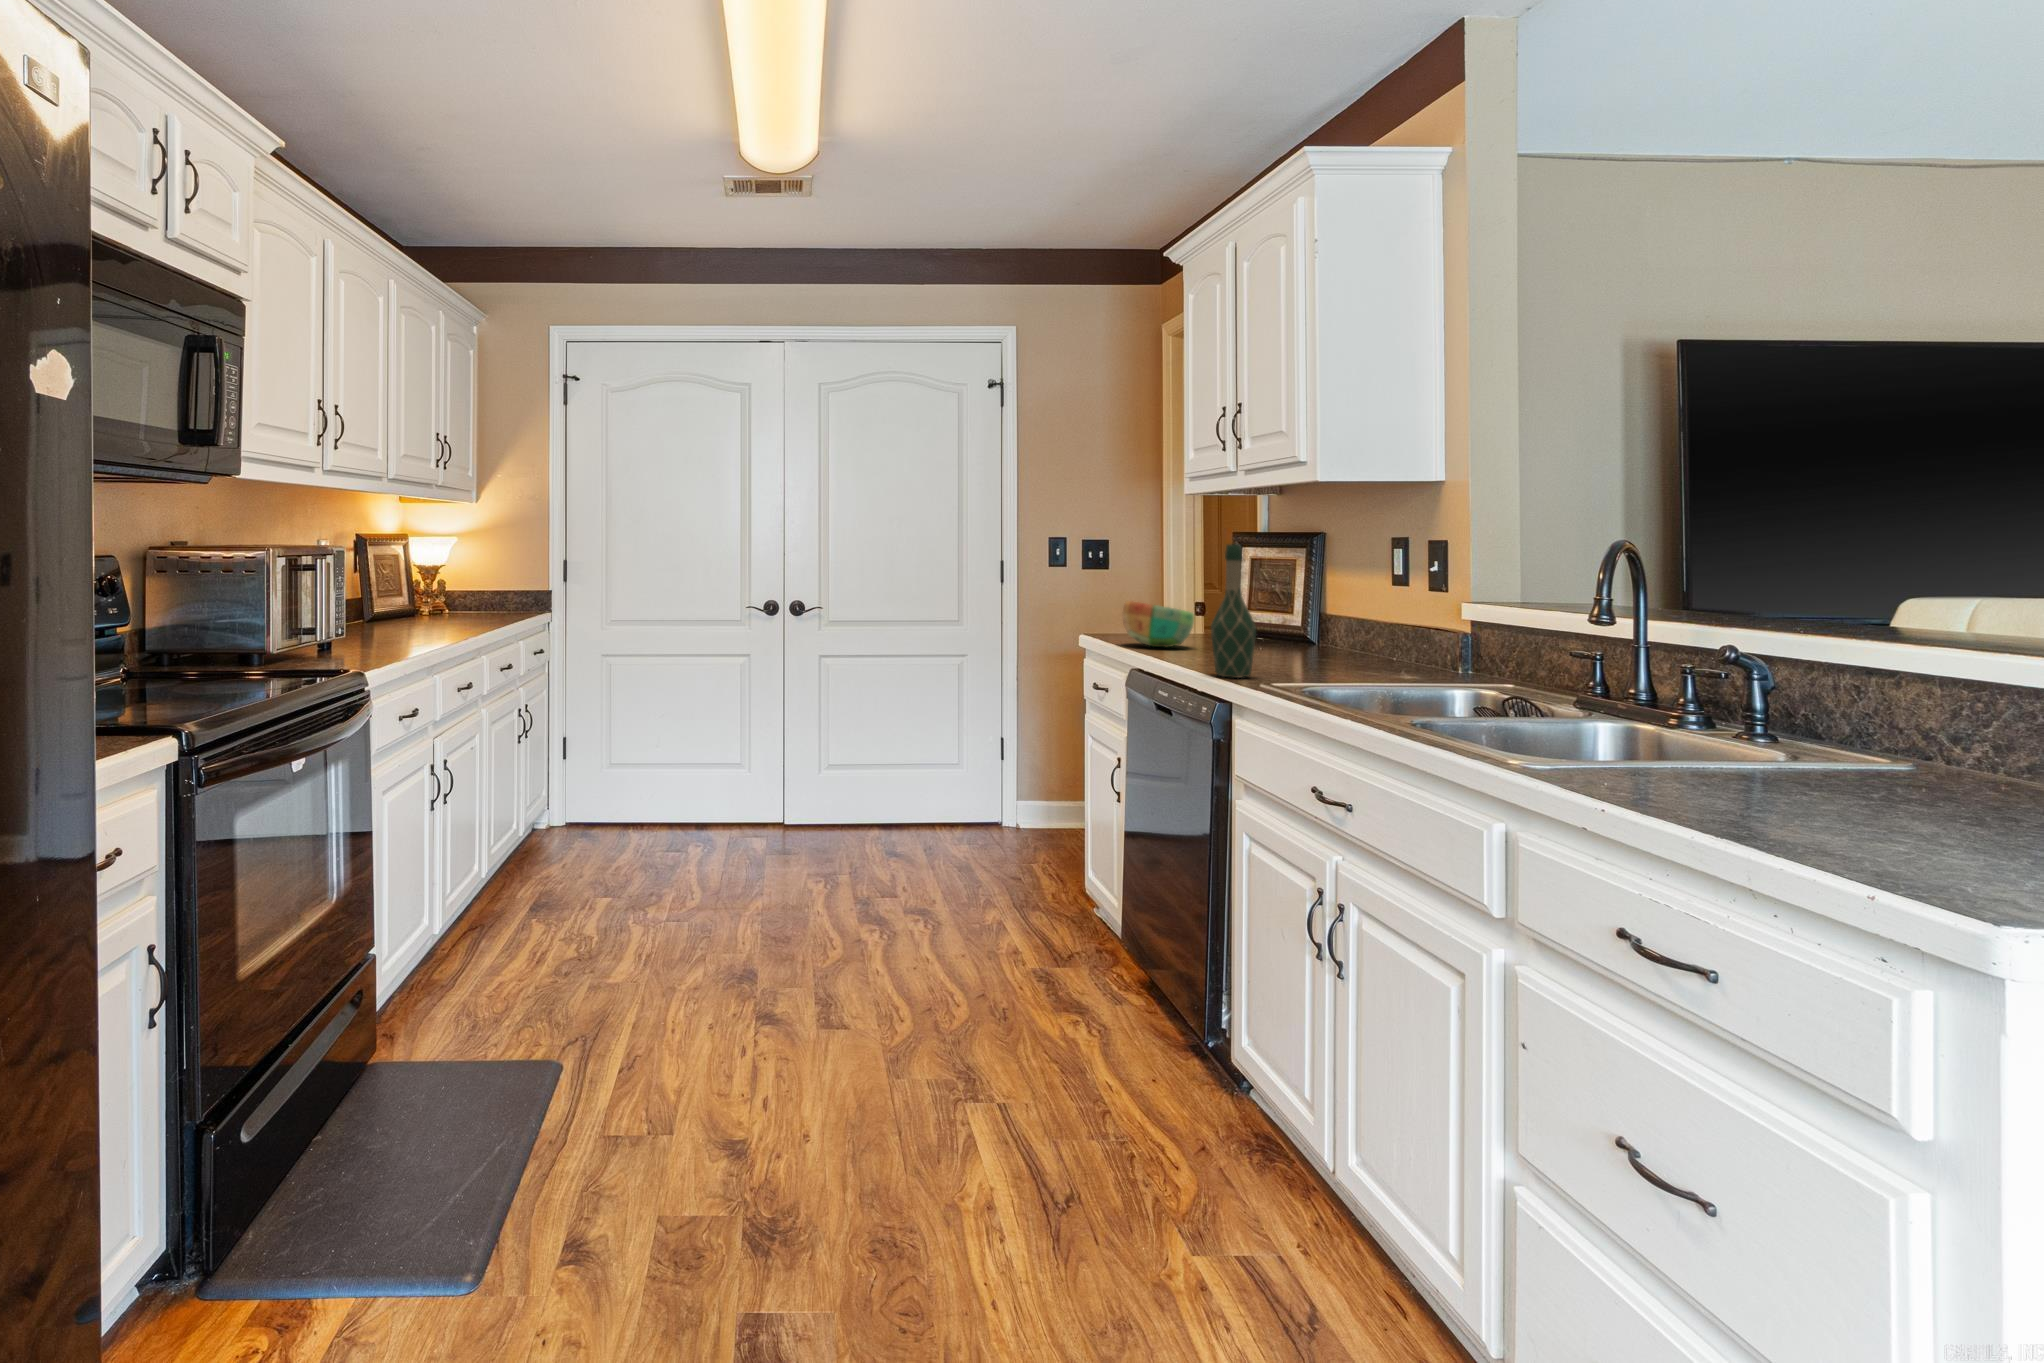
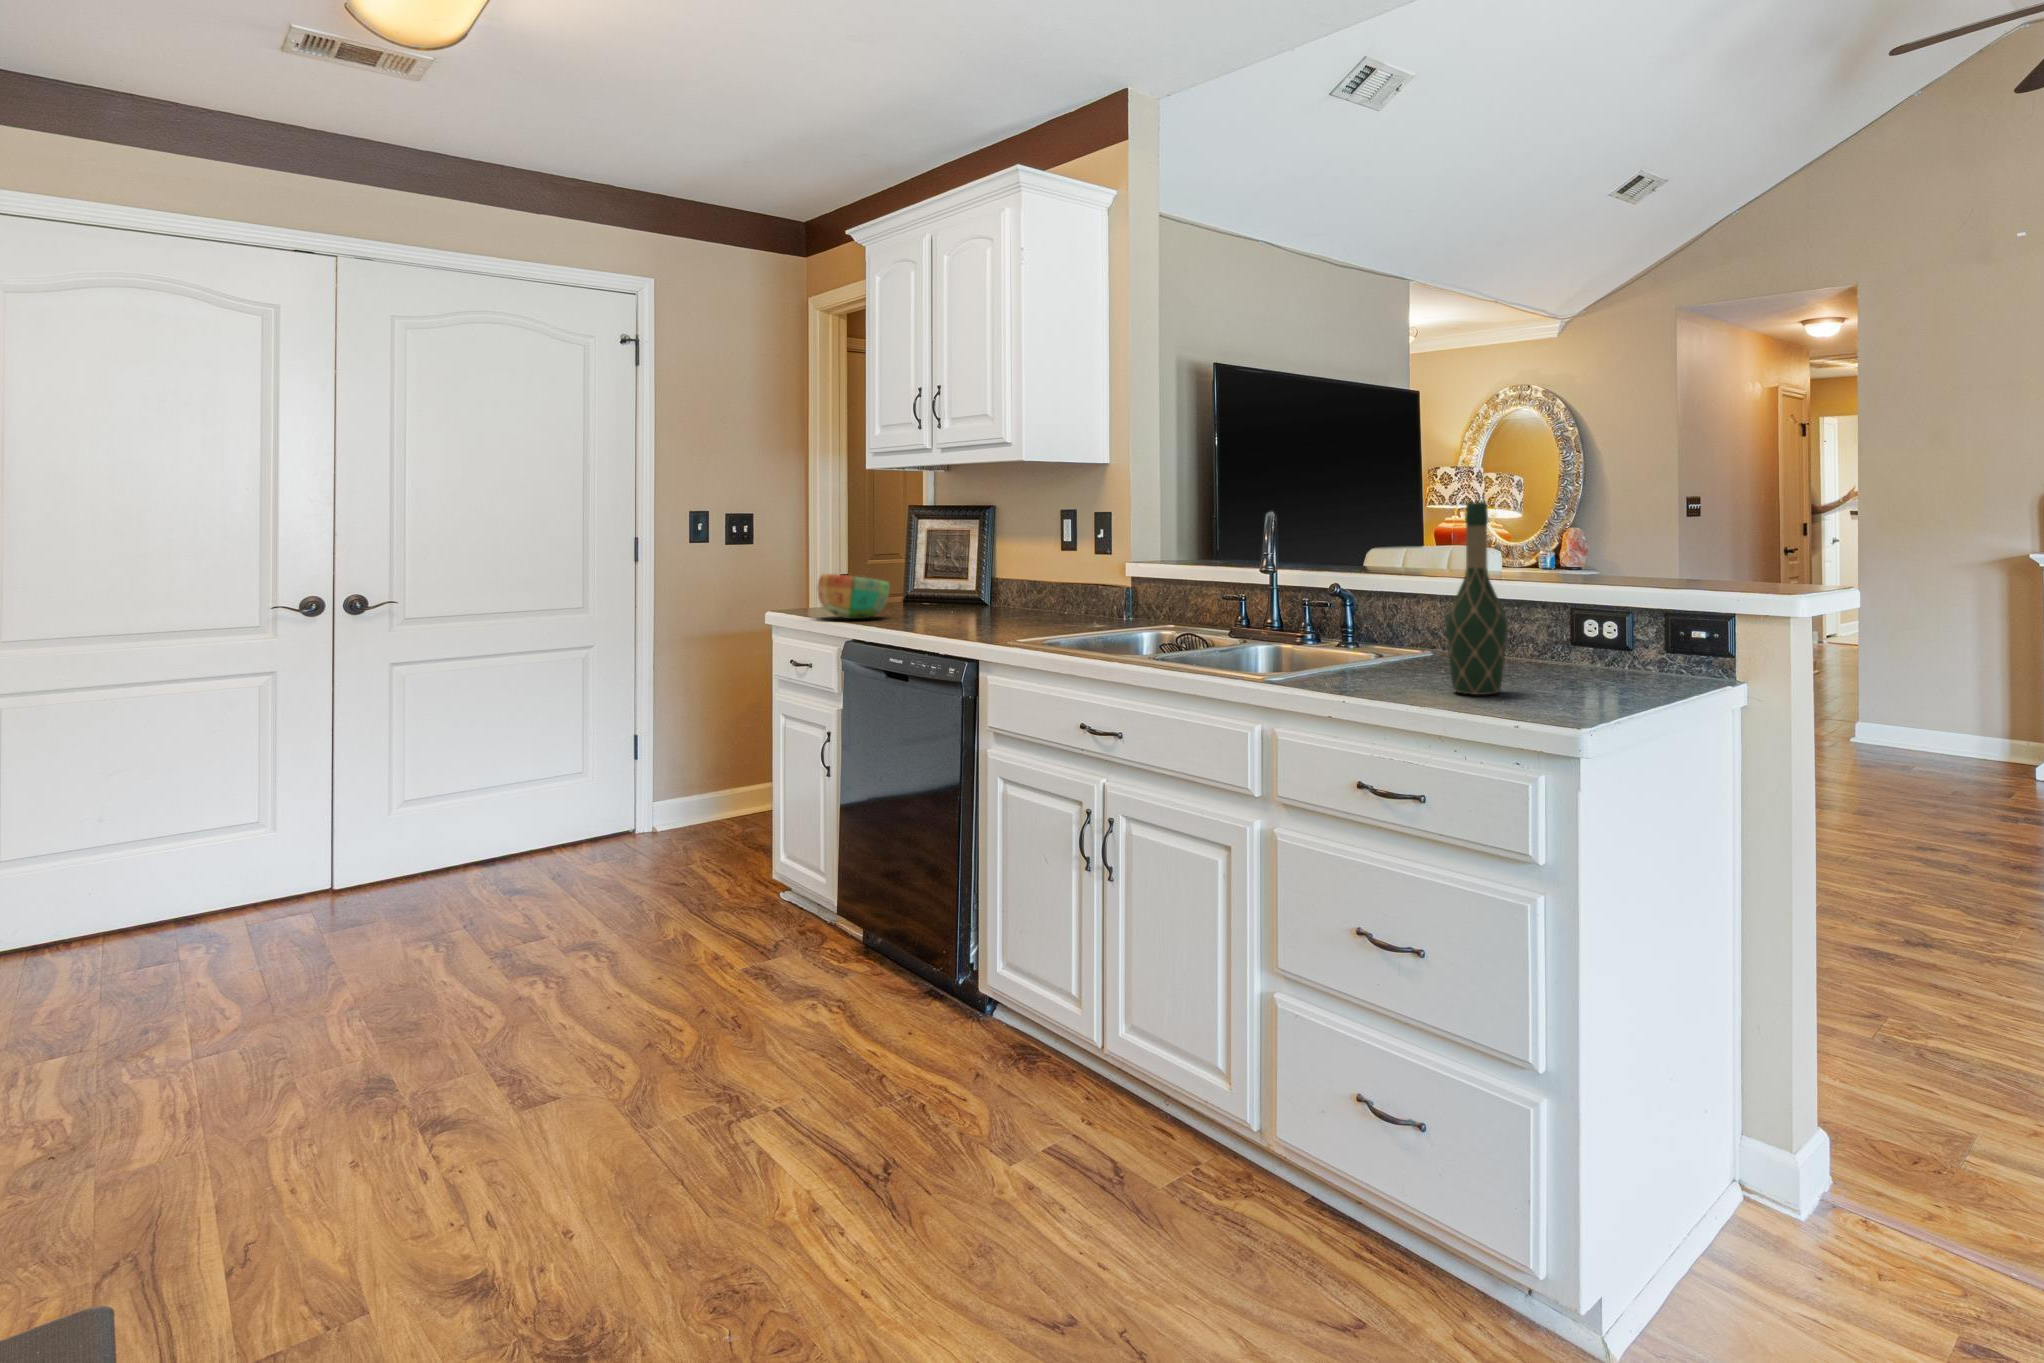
wine bottle: present [1211,544,1256,678] -> present [1445,502,1508,695]

